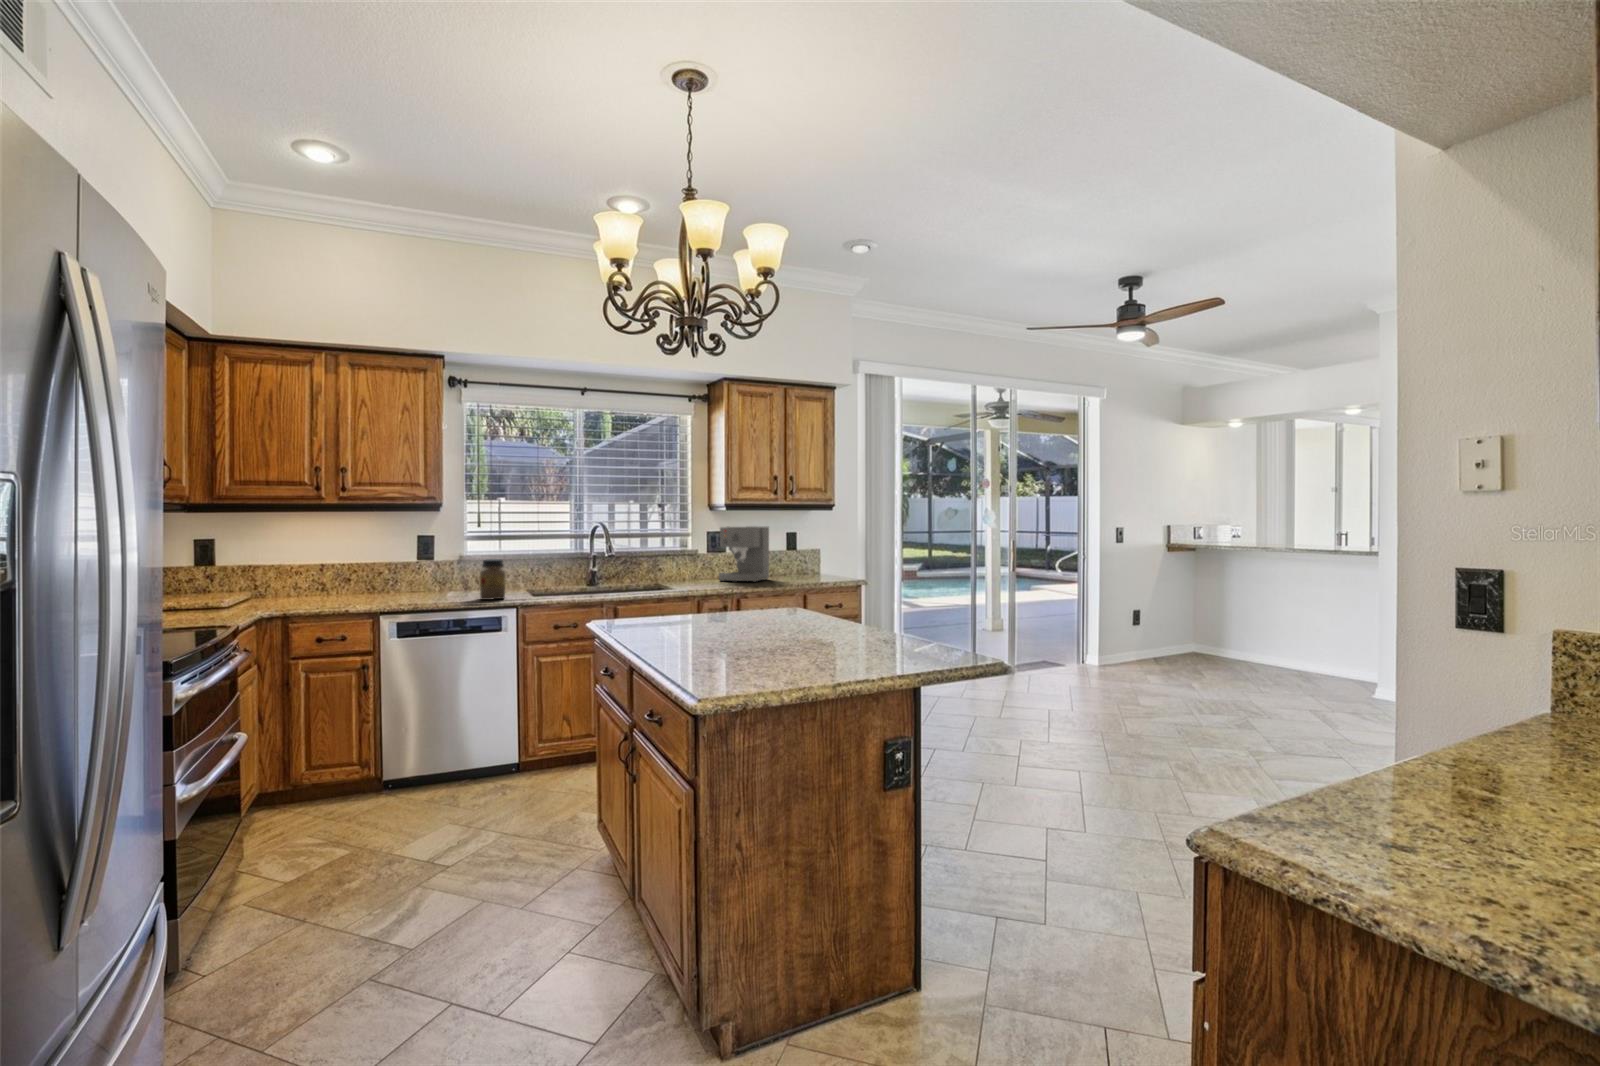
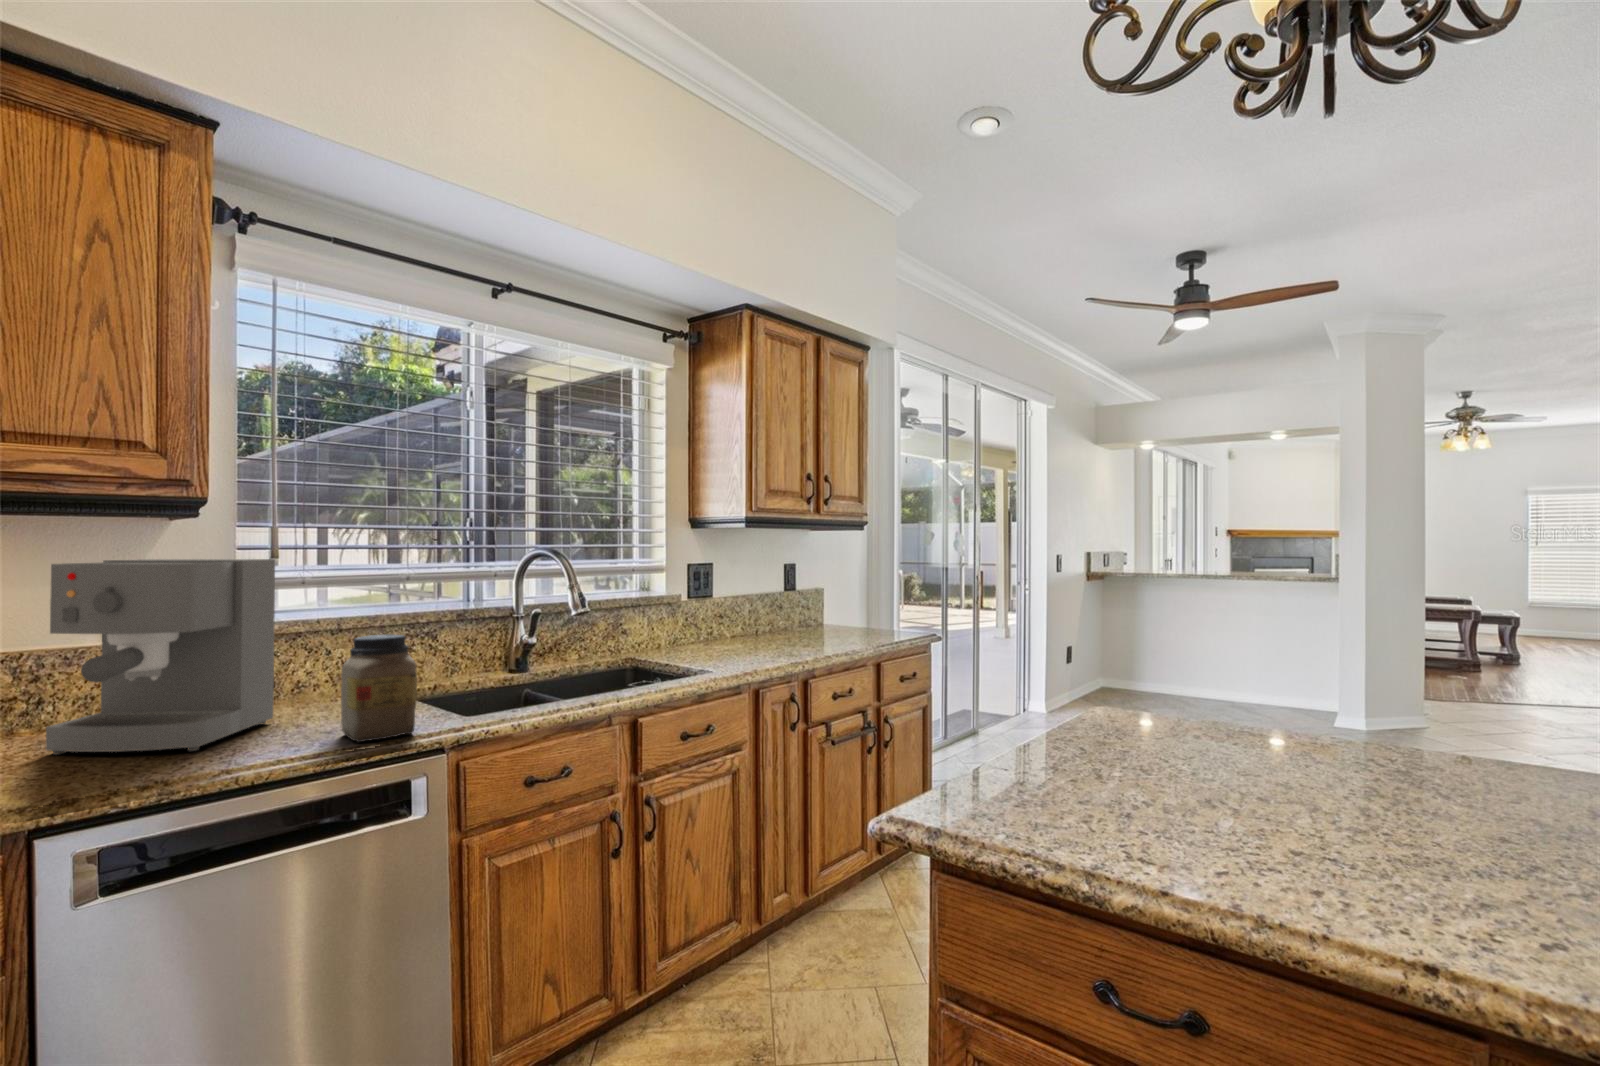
coffee maker: present [719,526,769,582] -> present [46,559,275,755]

